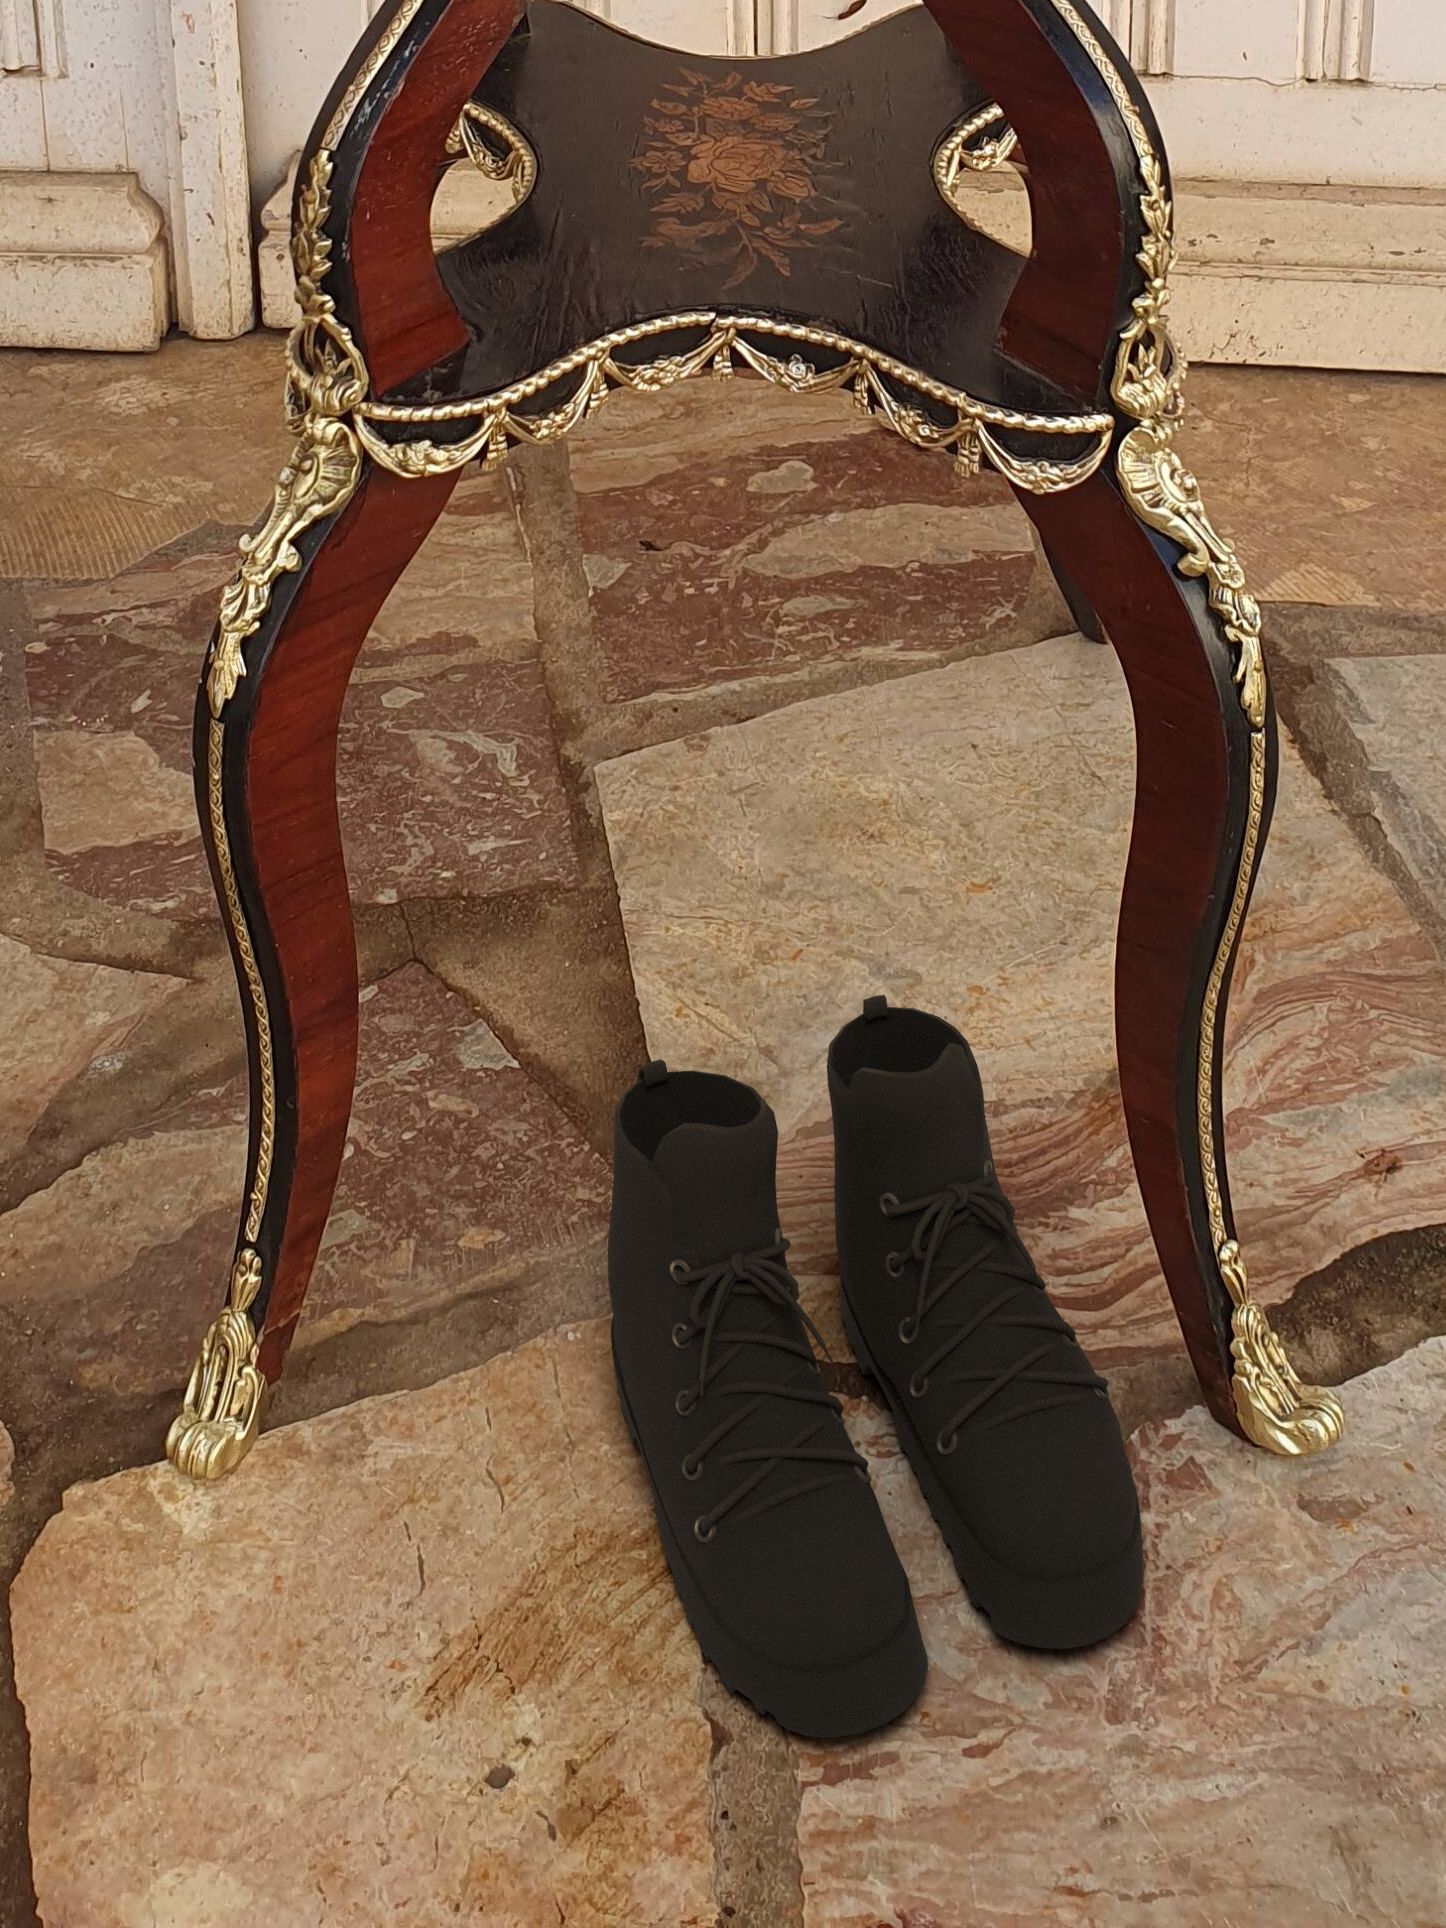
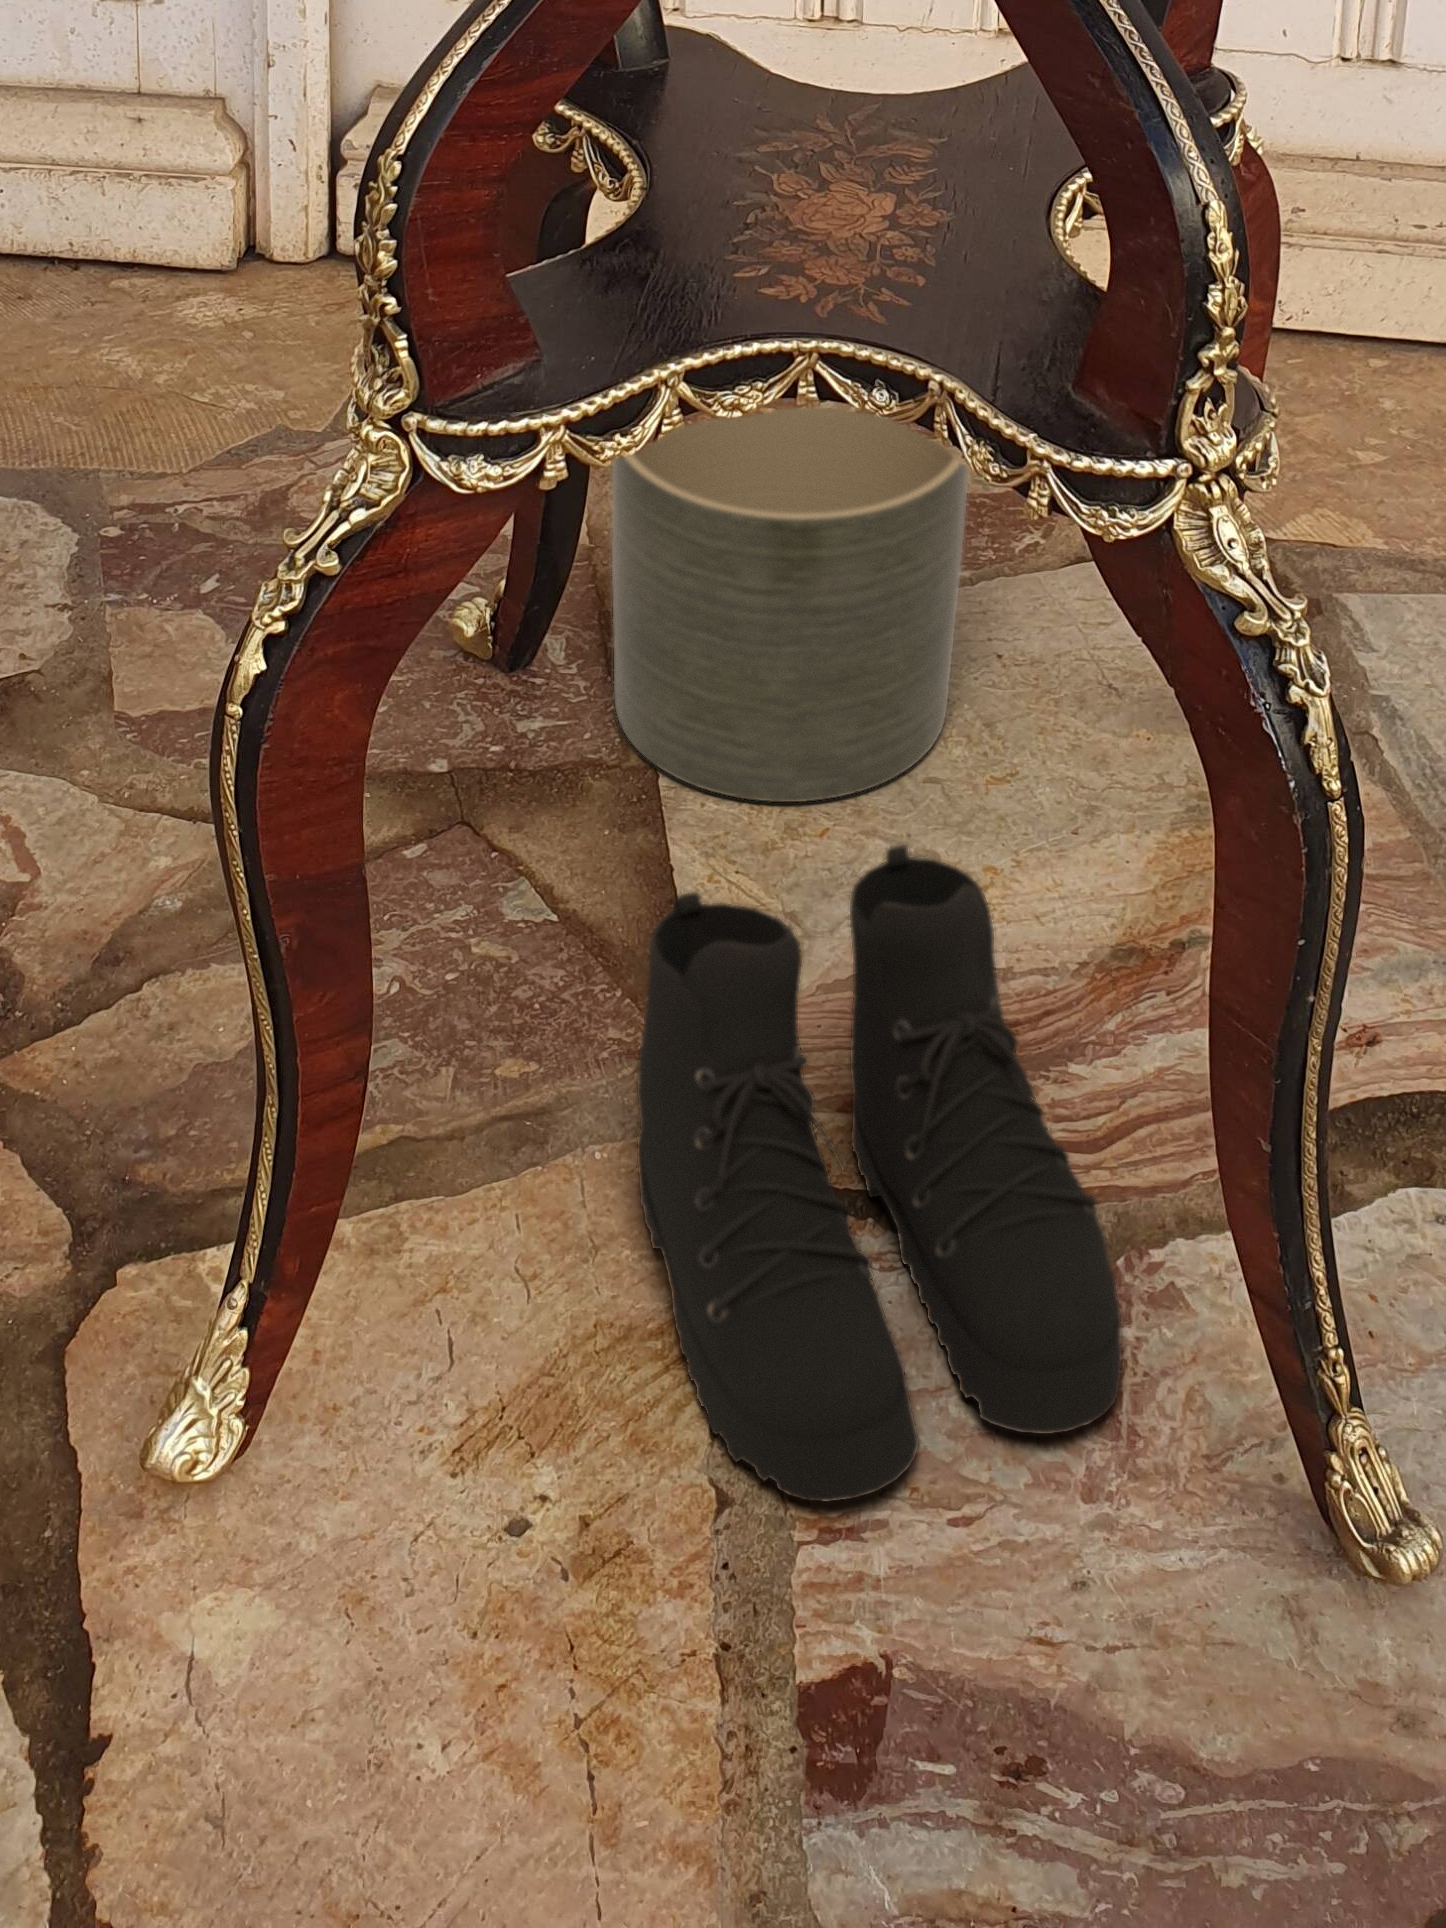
planter: none [552,425,933,921] -> present [612,408,968,802]

